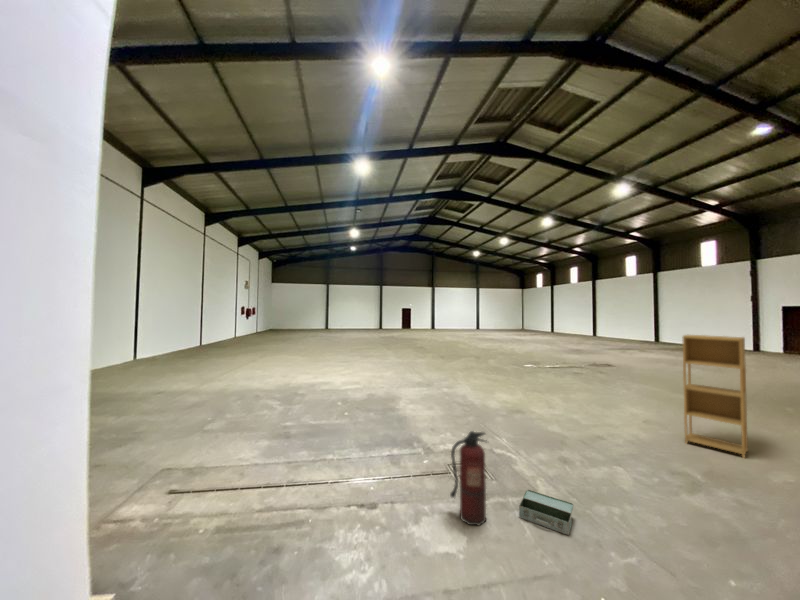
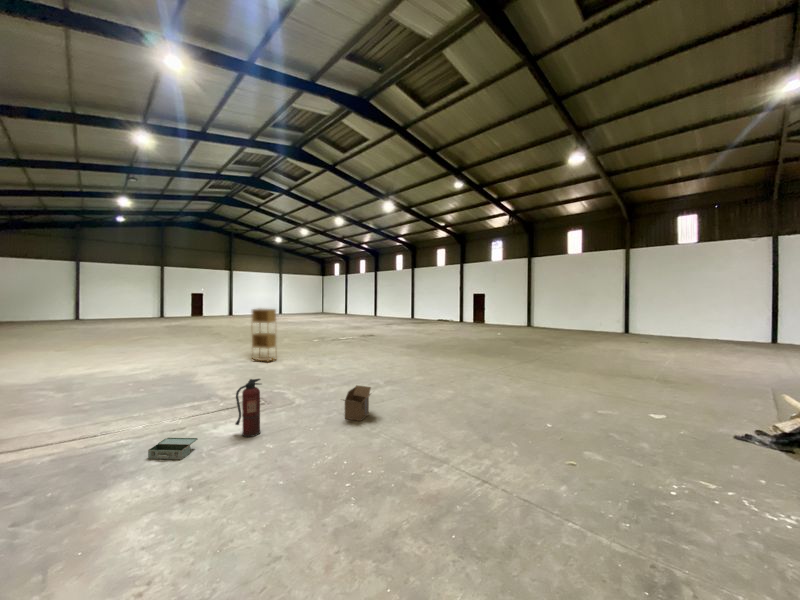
shelving unit: present [682,335,748,458] -> present [252,309,276,361]
cardboard box: none [628,469,707,554] -> present [344,385,371,421]
toolbox: present [519,490,573,535] -> present [148,438,198,459]

